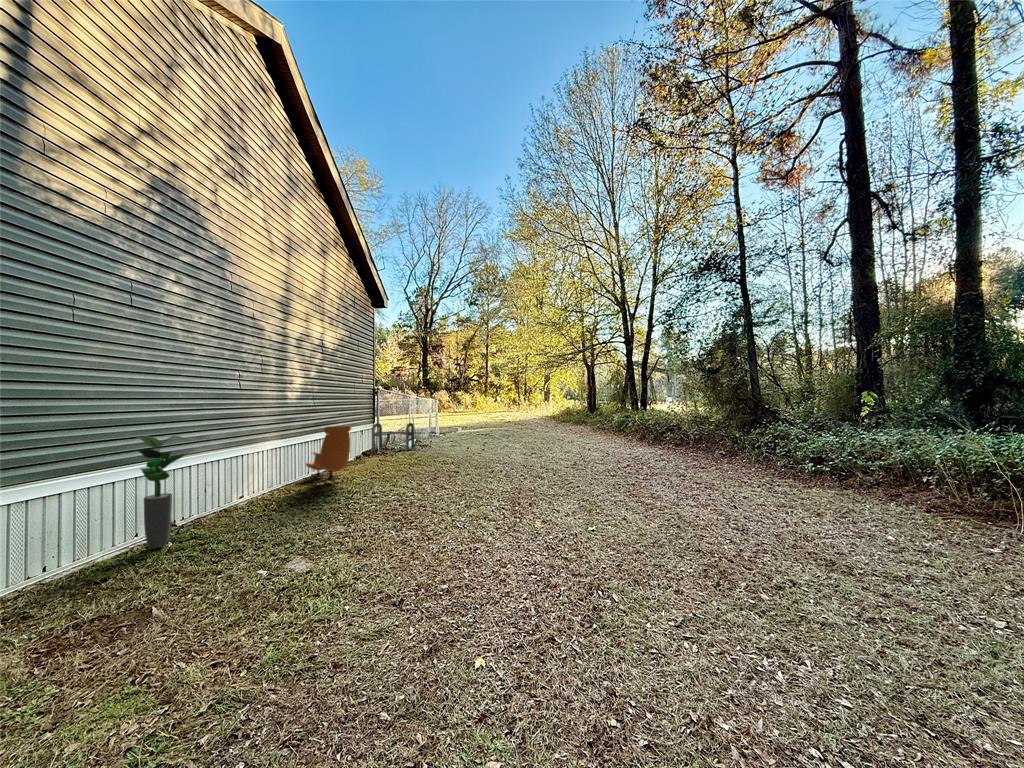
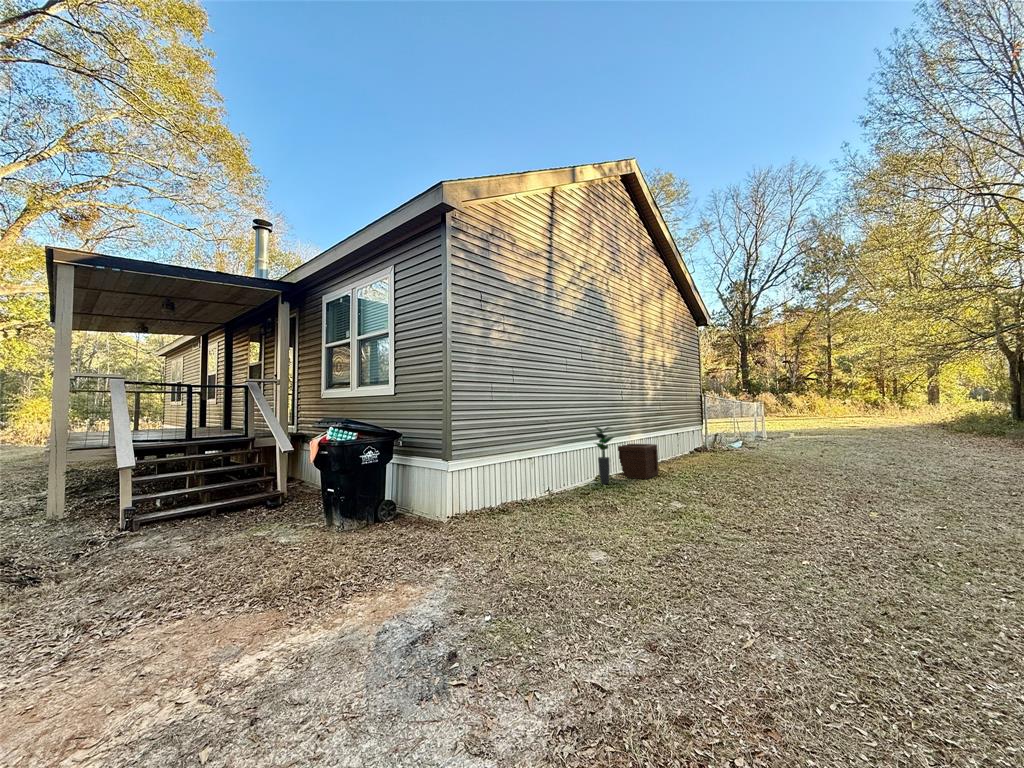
bench: present [372,423,415,451] -> none [701,425,741,451]
lounge chair: present [306,425,351,485] -> none [658,425,692,468]
wooden crate: none [210,457,292,518] -> present [618,444,659,479]

